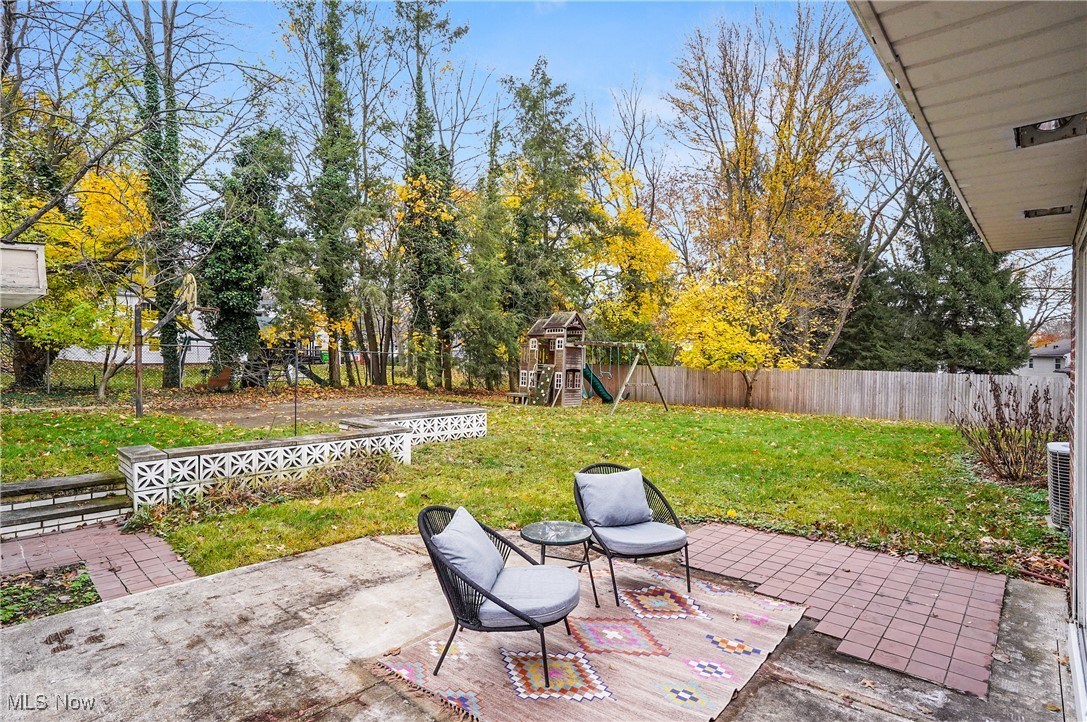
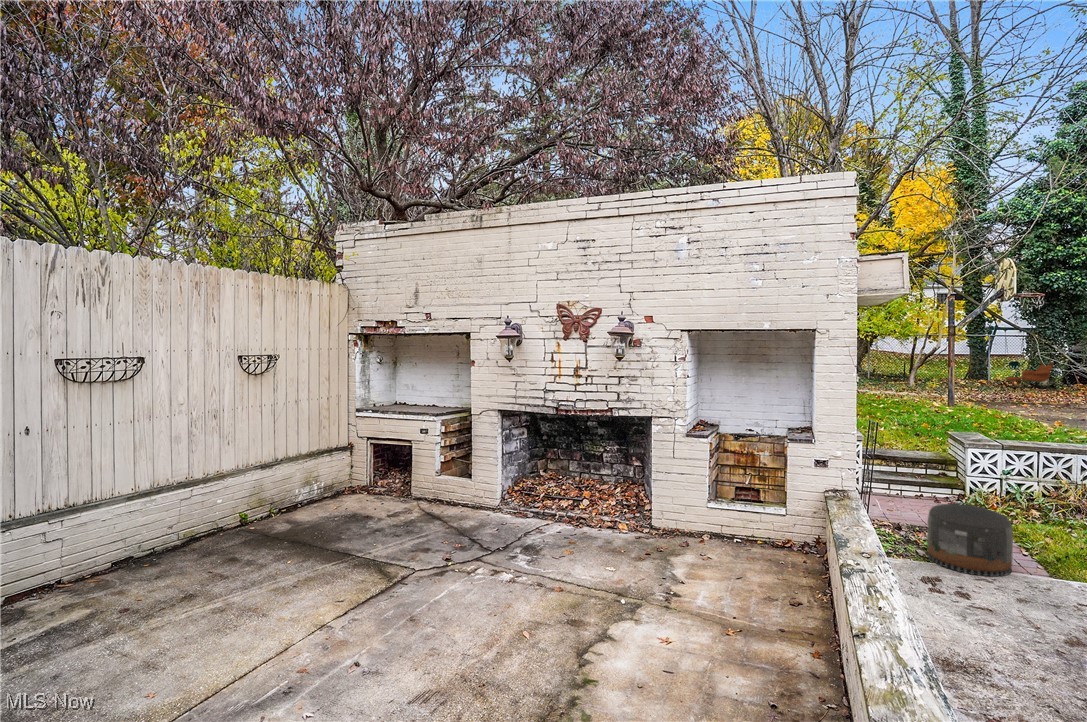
pouf: none [69,528,162,609] -> present [927,504,1013,577]

